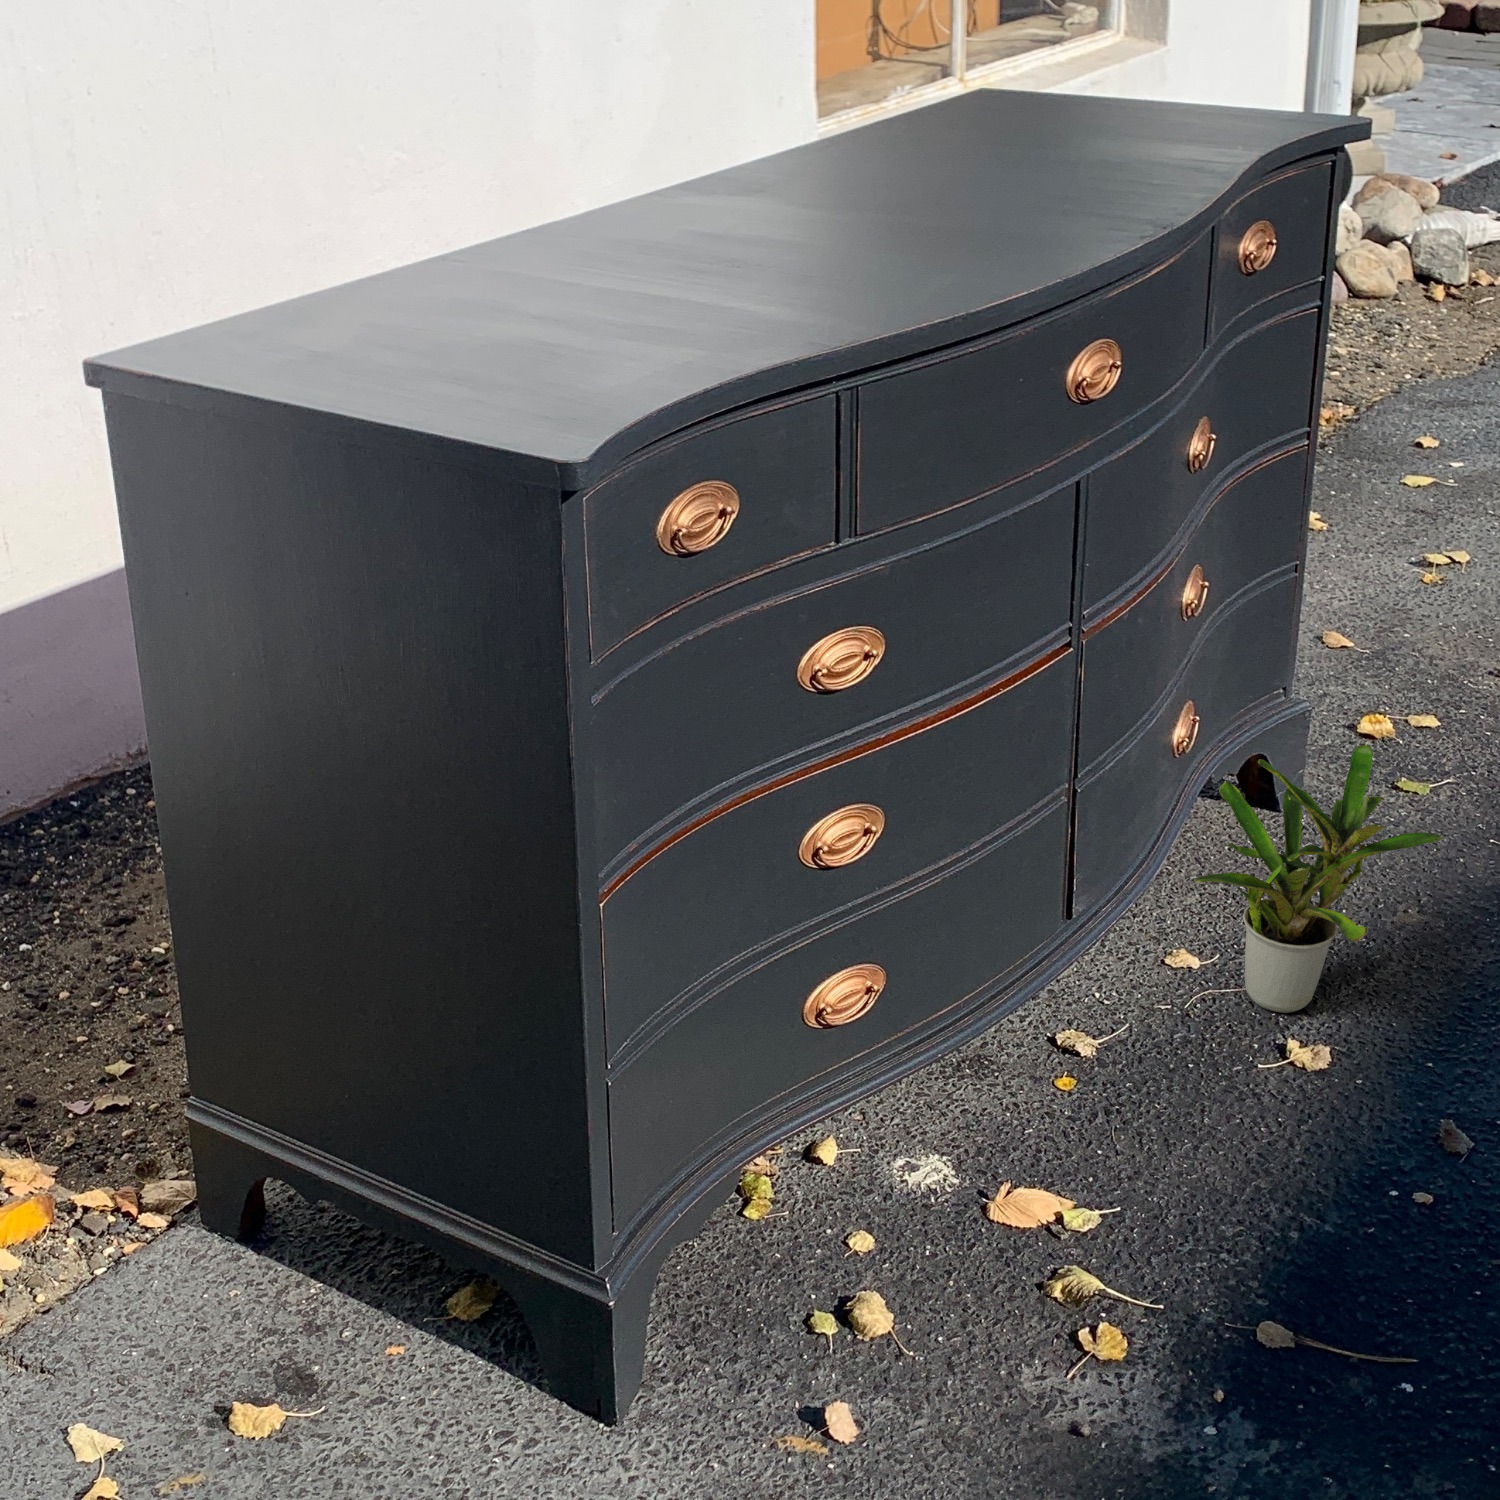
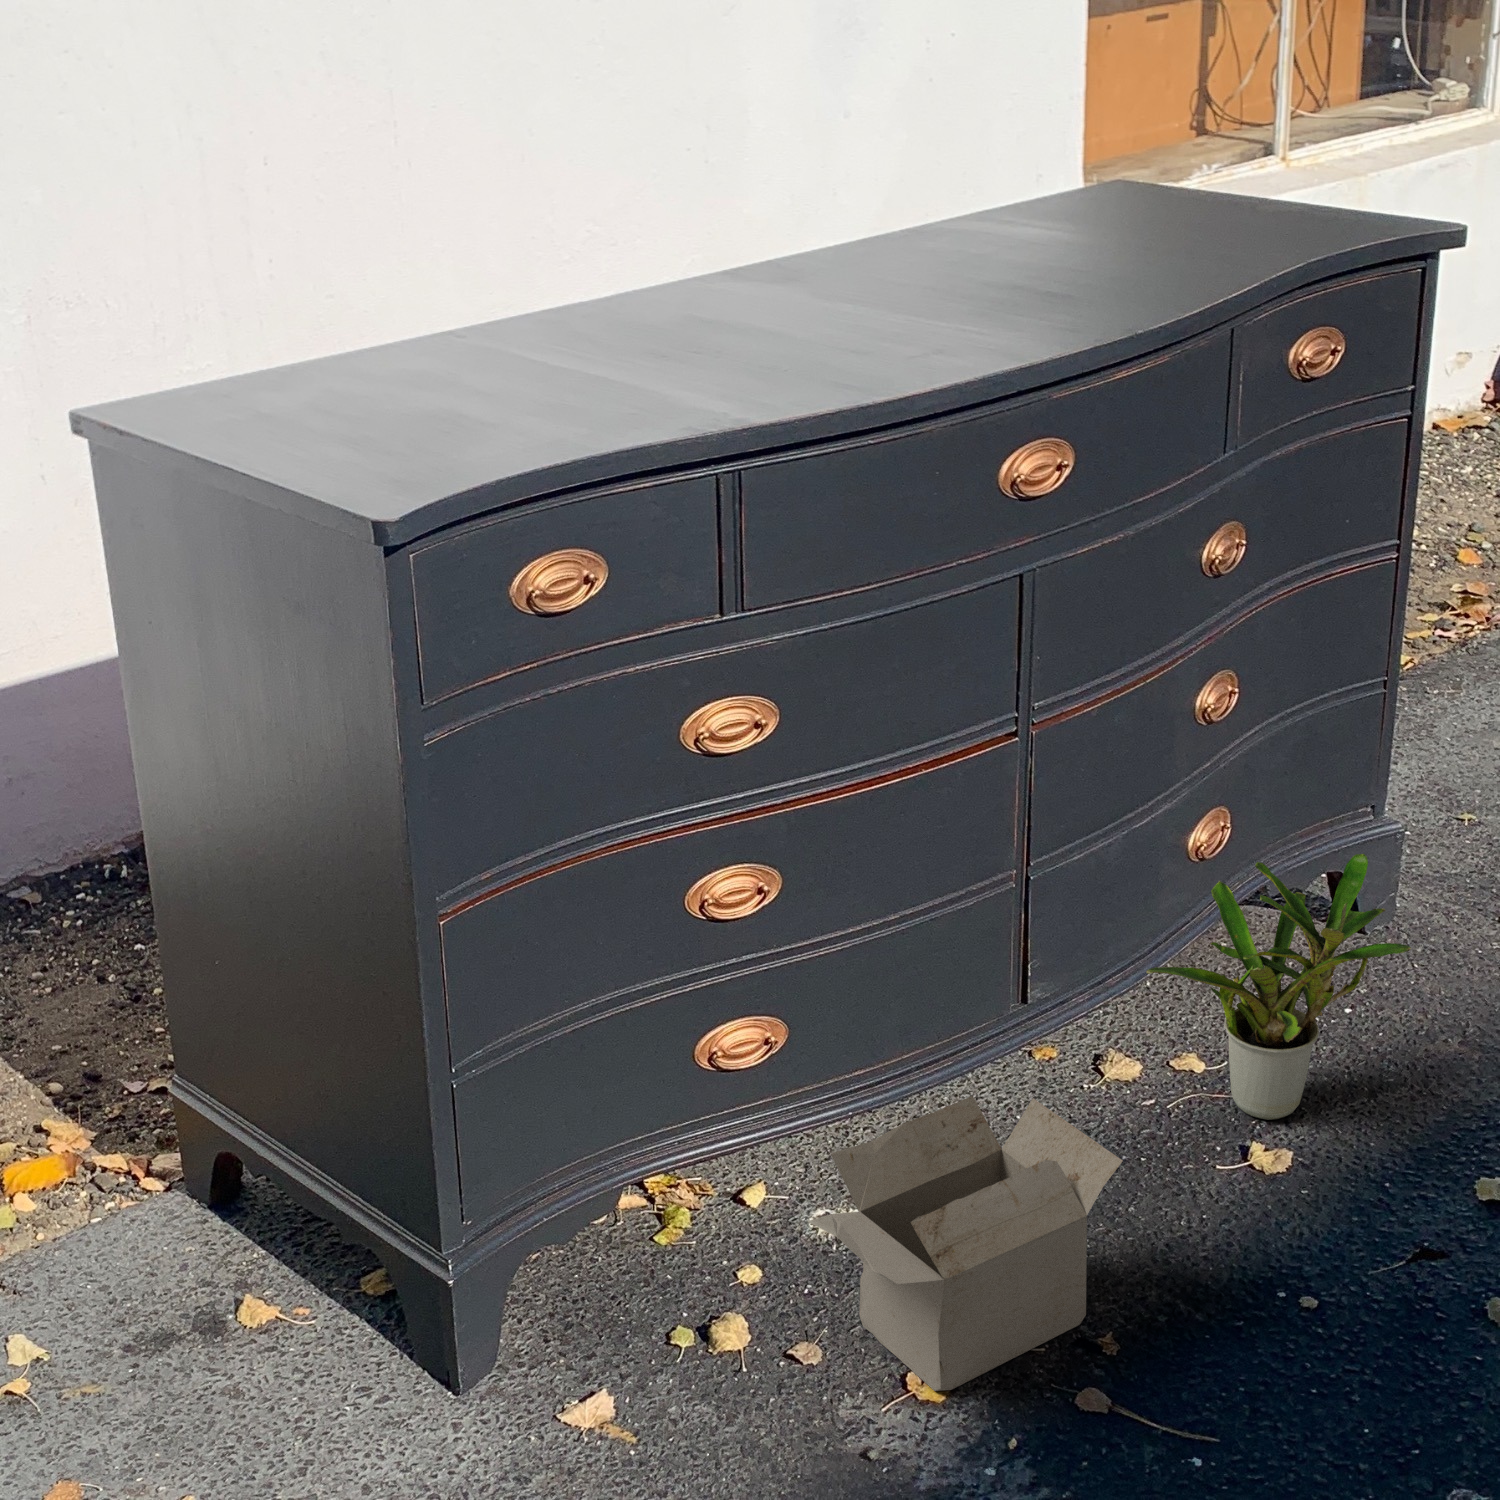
cardboard box: none [970,1027,1261,1346] -> present [808,1096,1123,1391]

